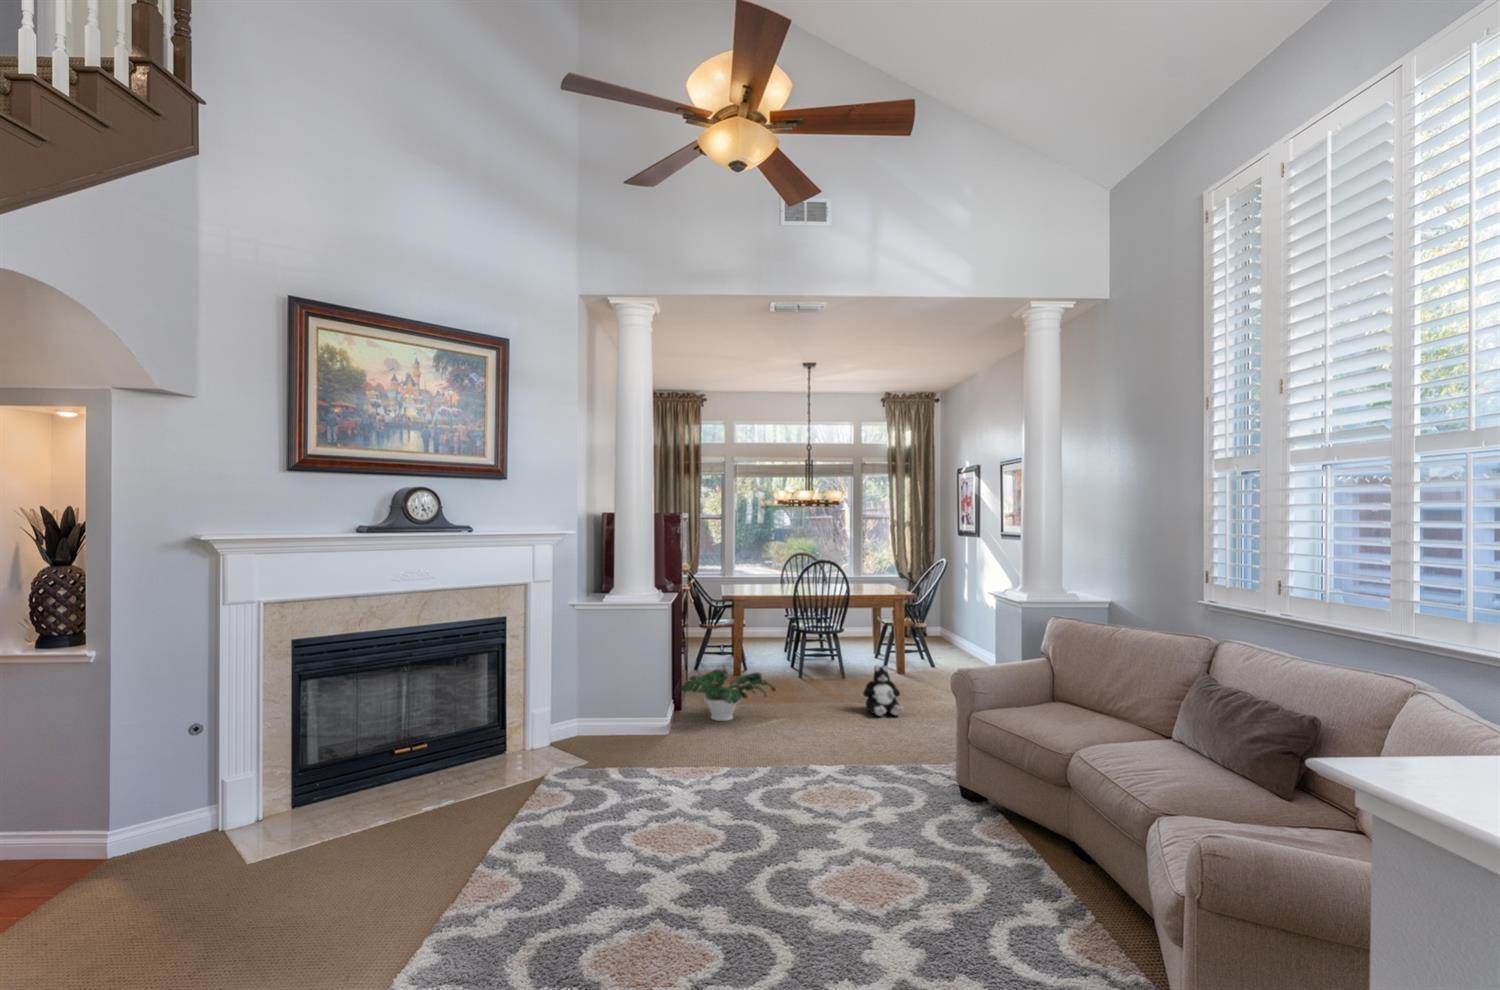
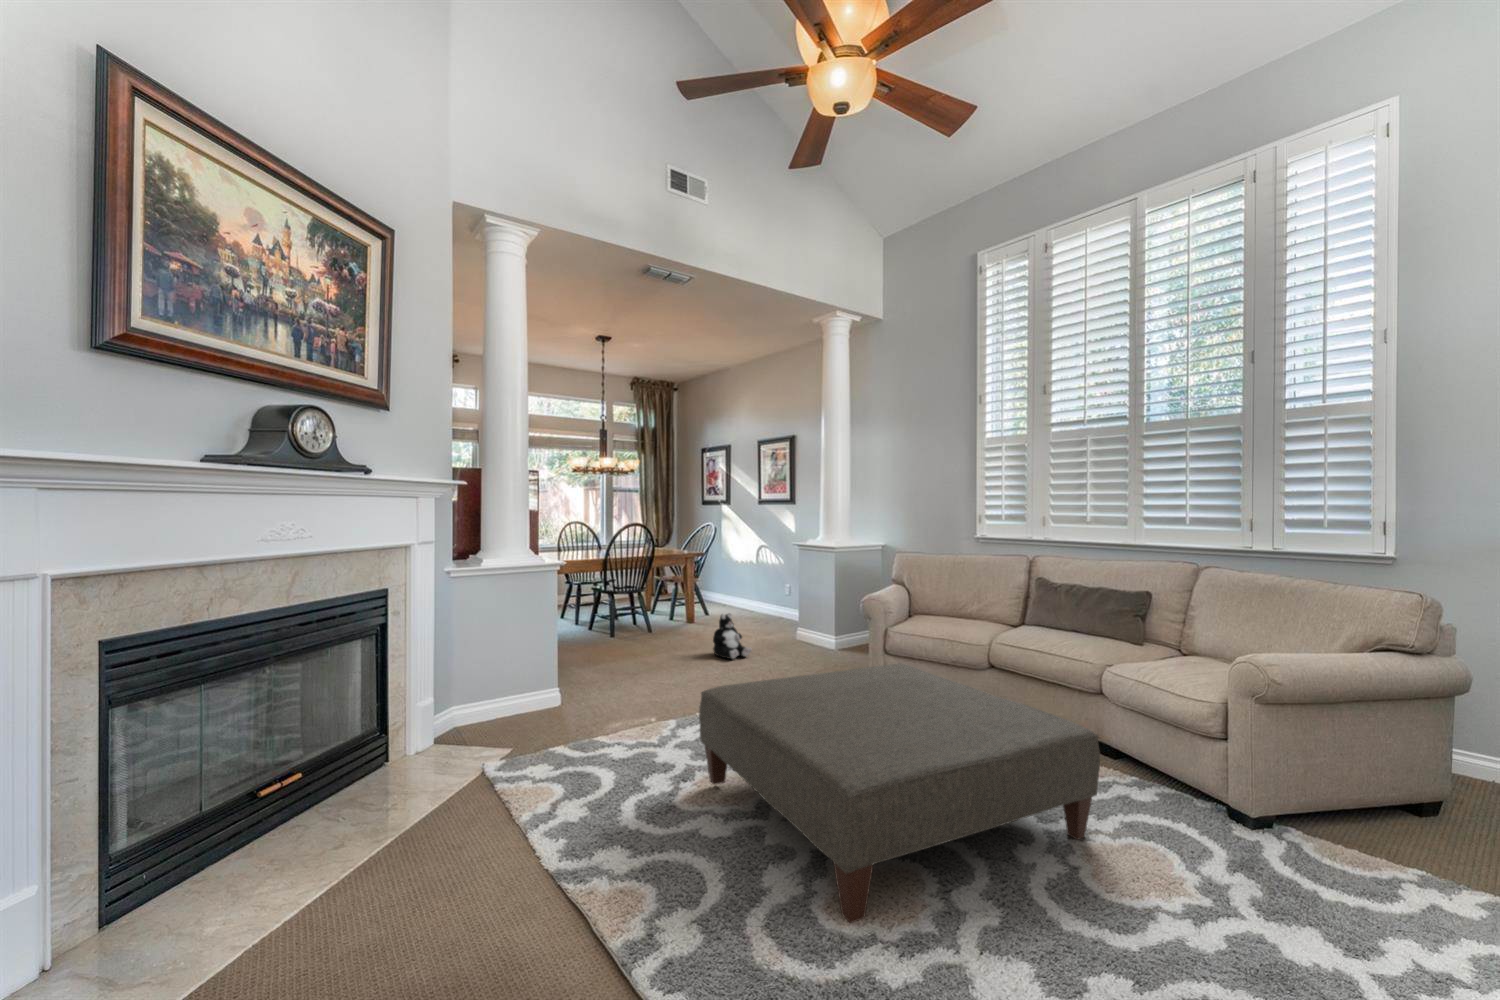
potted plant: present [681,670,776,721] -> none [552,632,649,685]
ottoman: none [608,731,953,964] -> present [699,663,1100,923]

